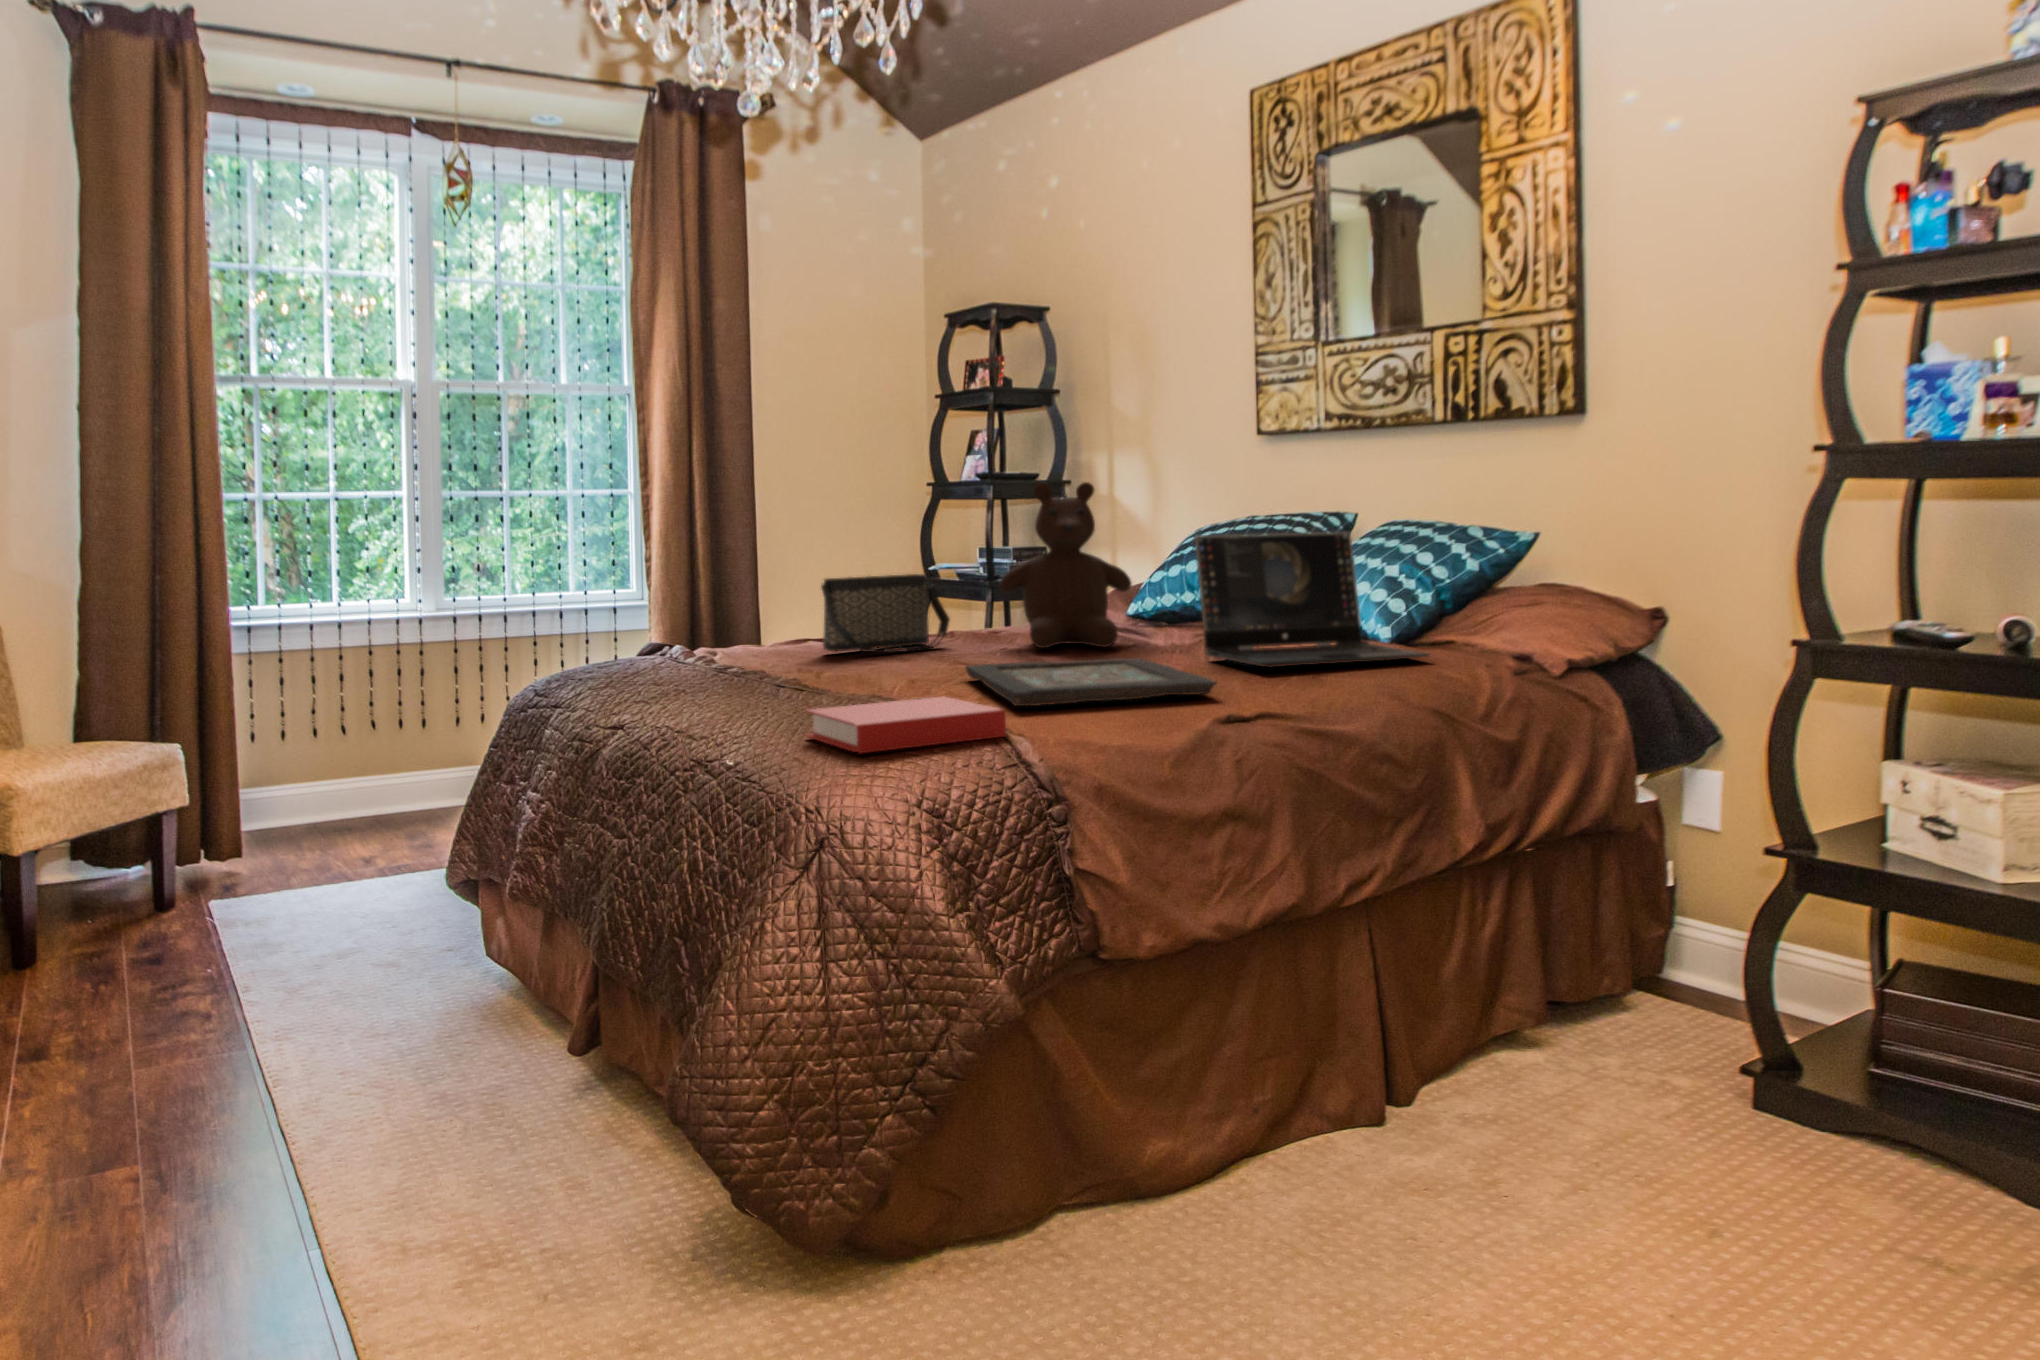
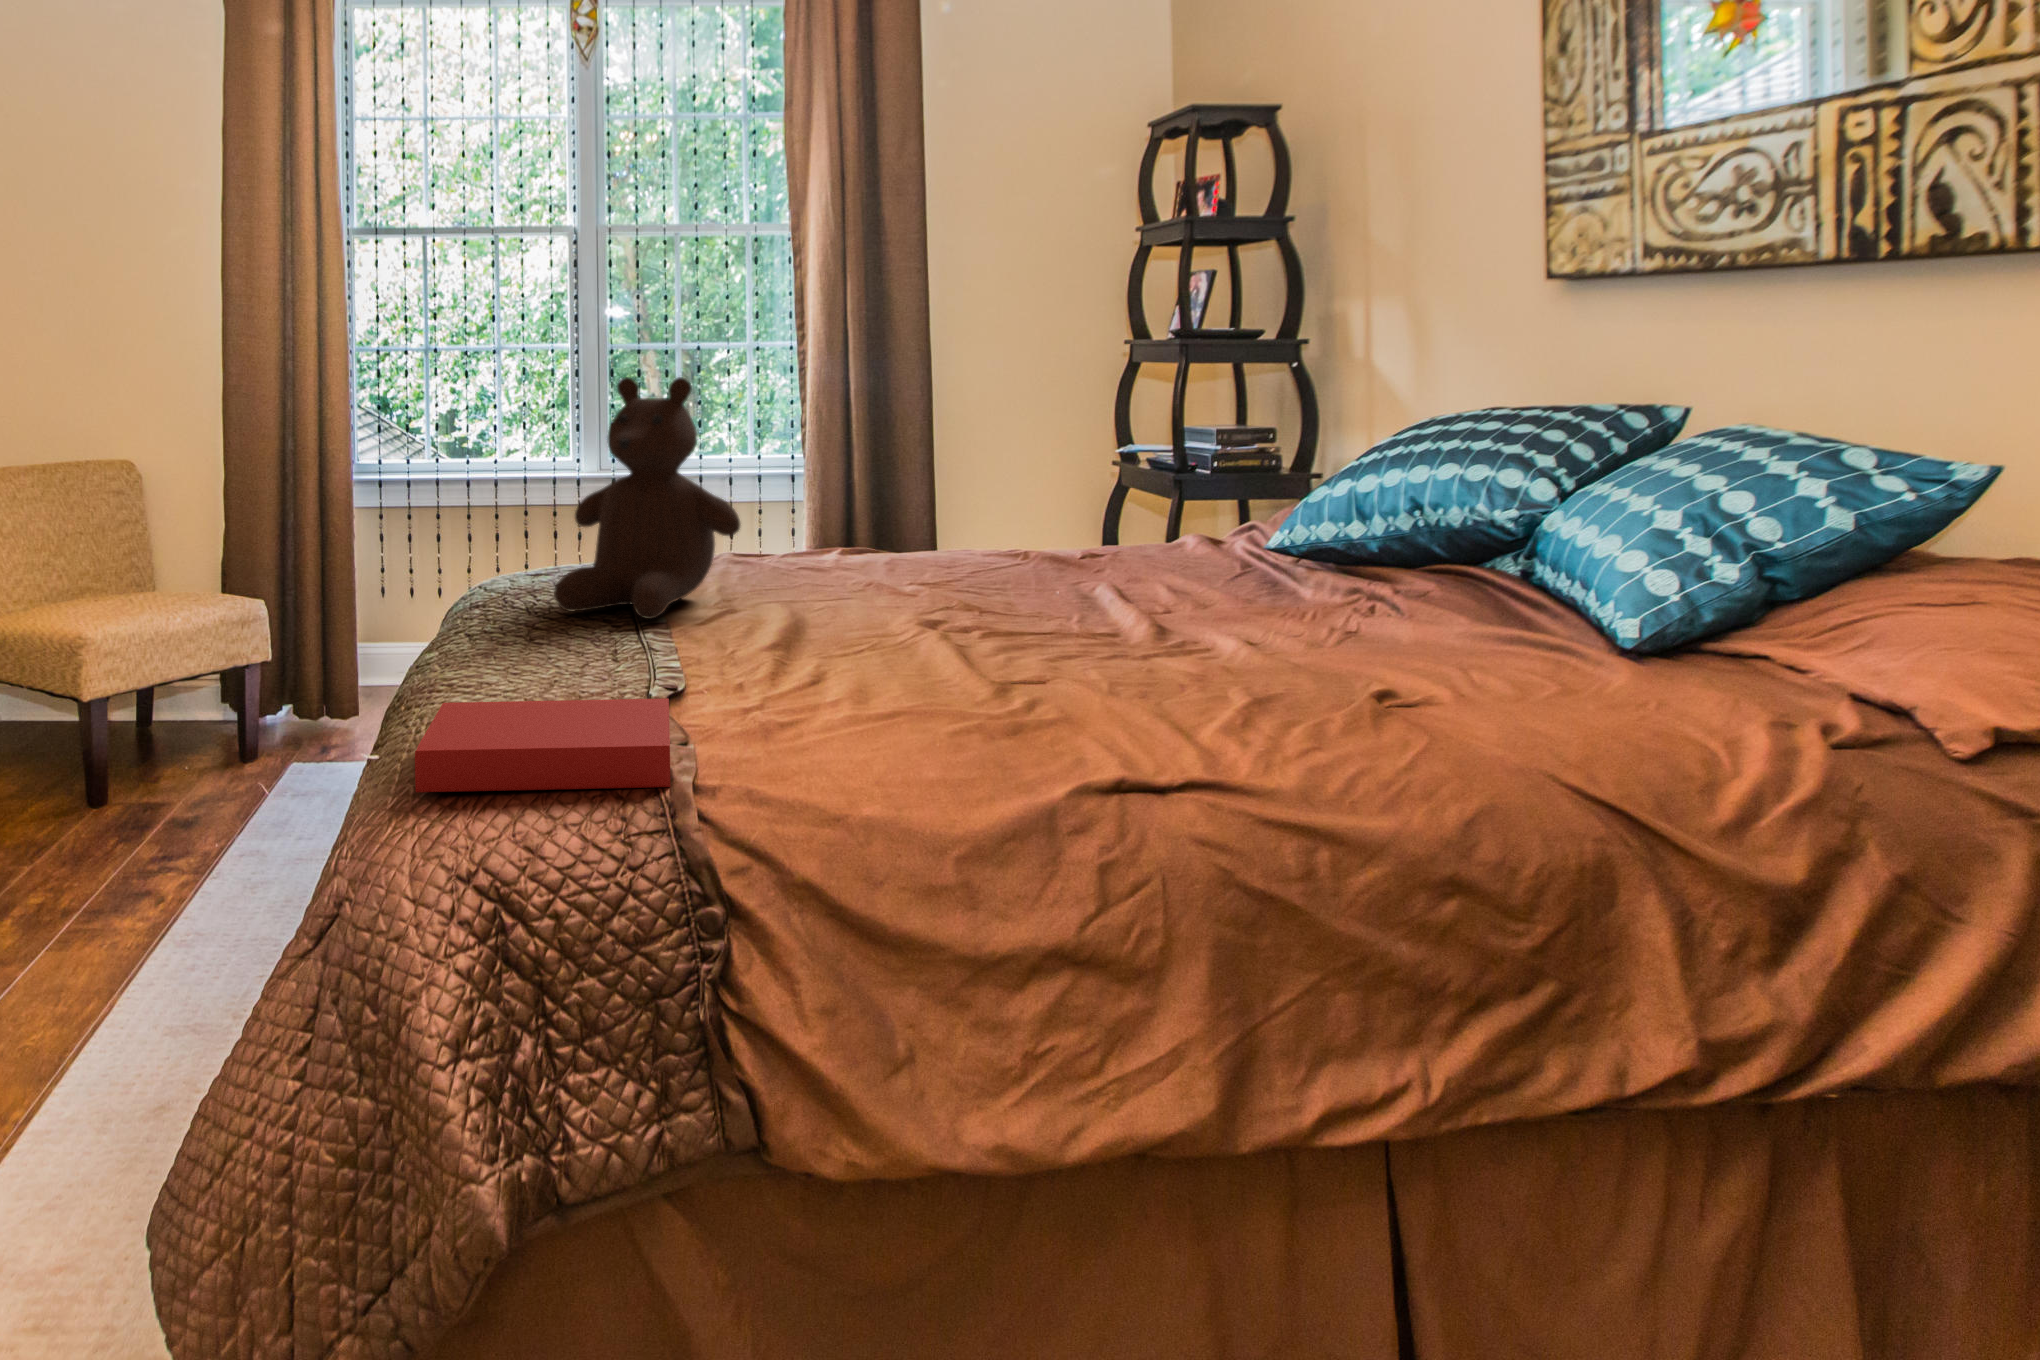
teddy bear: present [999,482,1132,648] -> present [554,377,740,619]
laptop: present [1194,532,1429,668] -> none [1249,454,1648,700]
handbag: present [821,574,950,653] -> none [781,478,959,585]
decorative tray: present [966,658,1216,706] -> none [784,629,1128,740]

